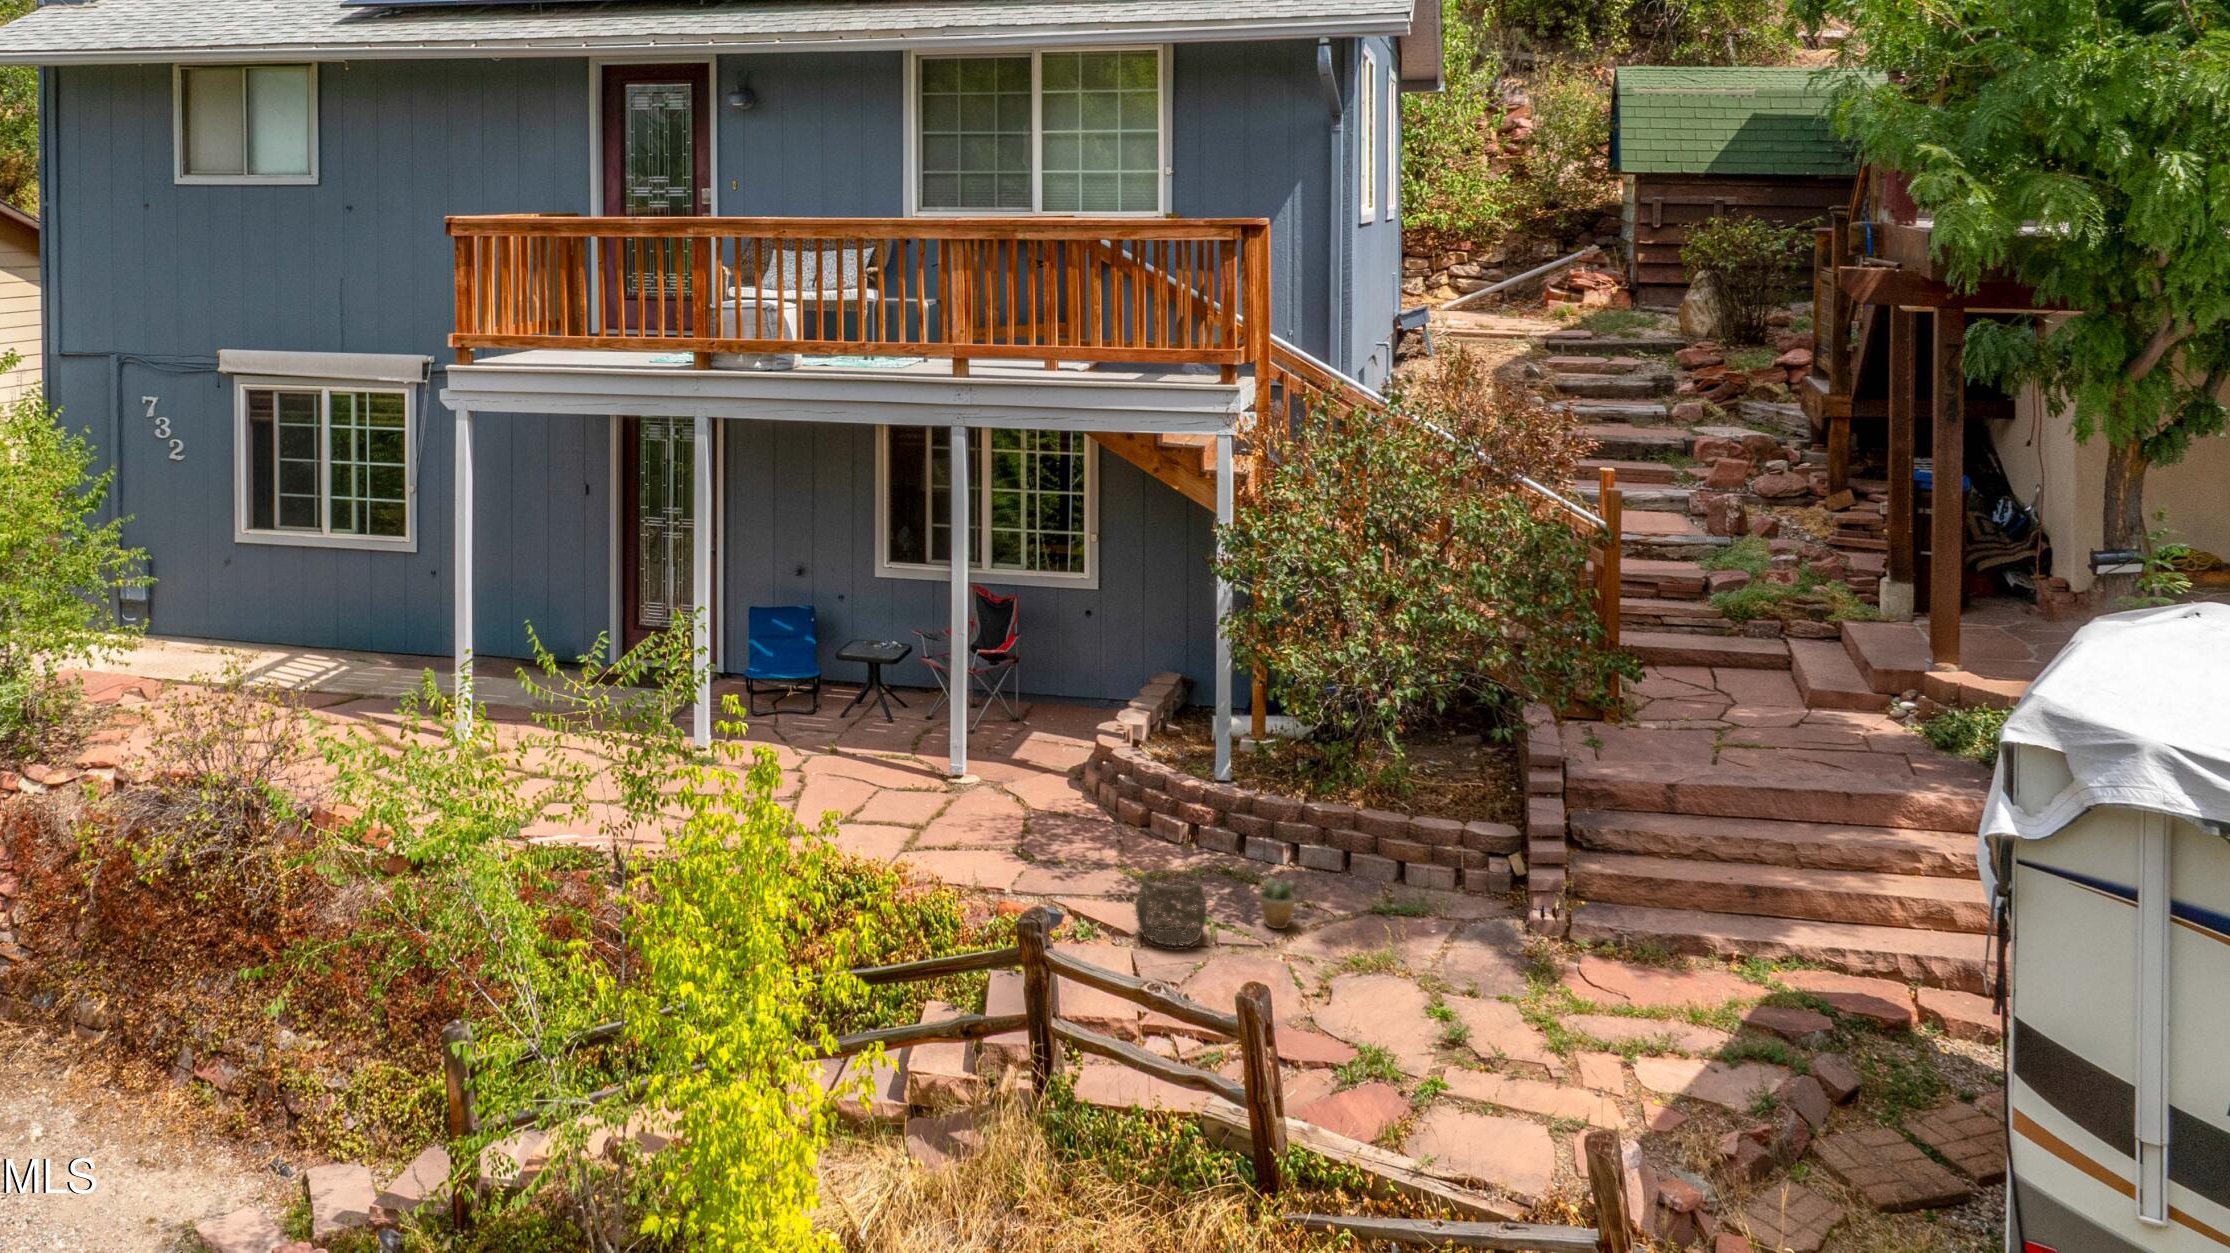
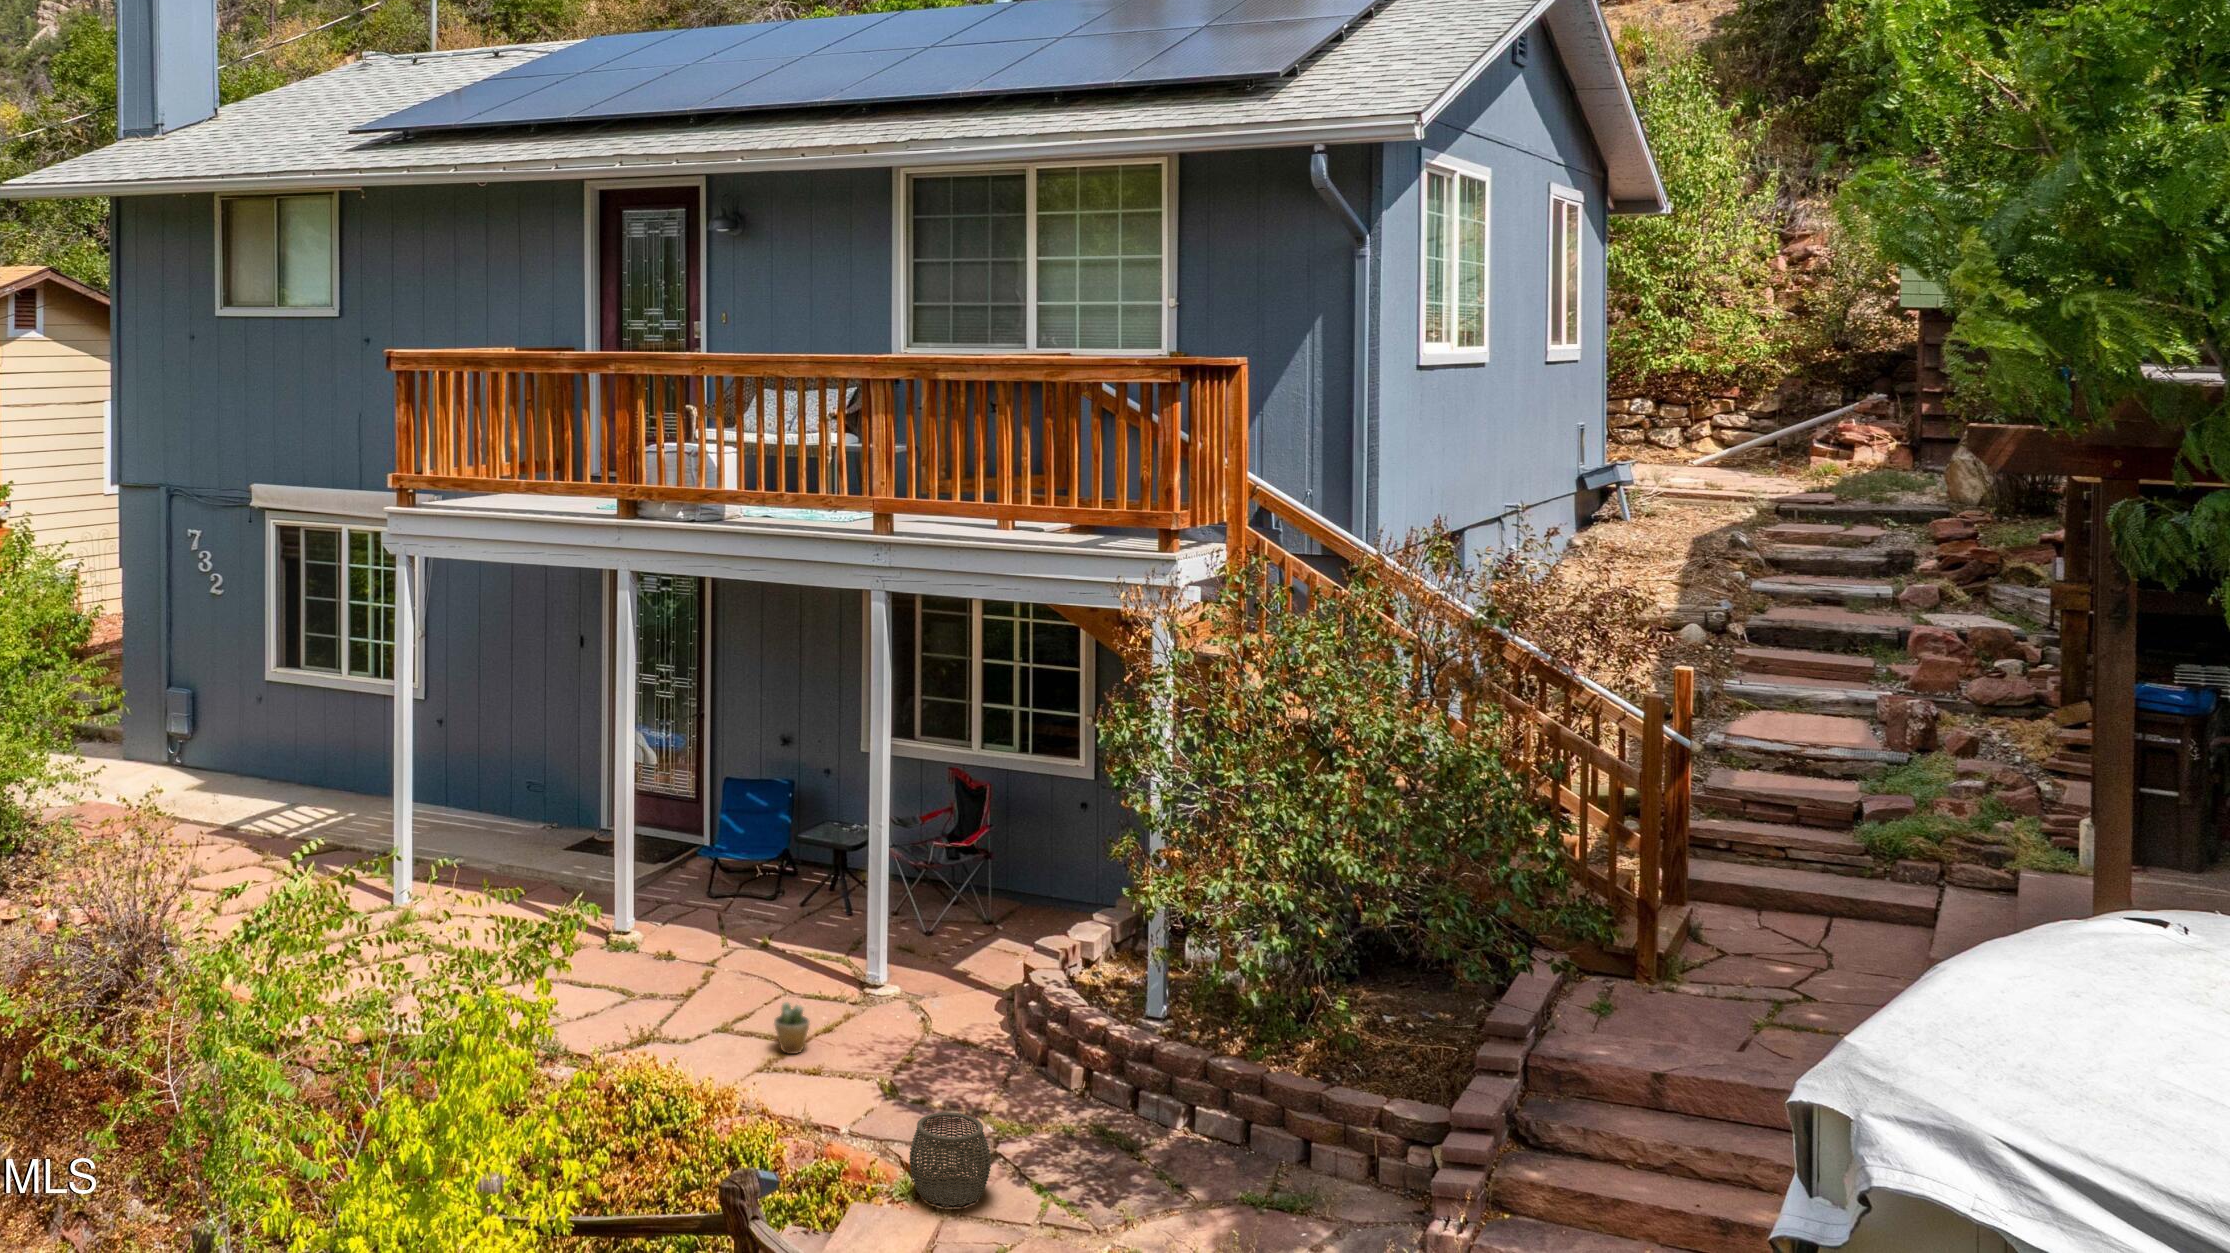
potted plant: present [1259,878,1296,929] -> present [774,1002,809,1054]

